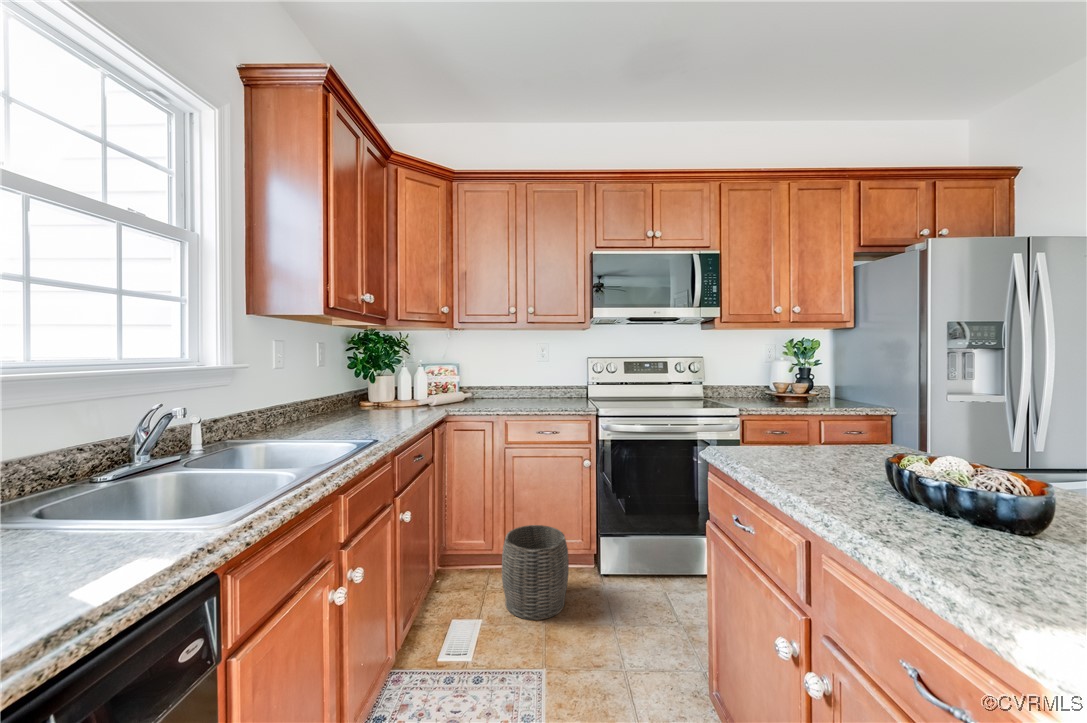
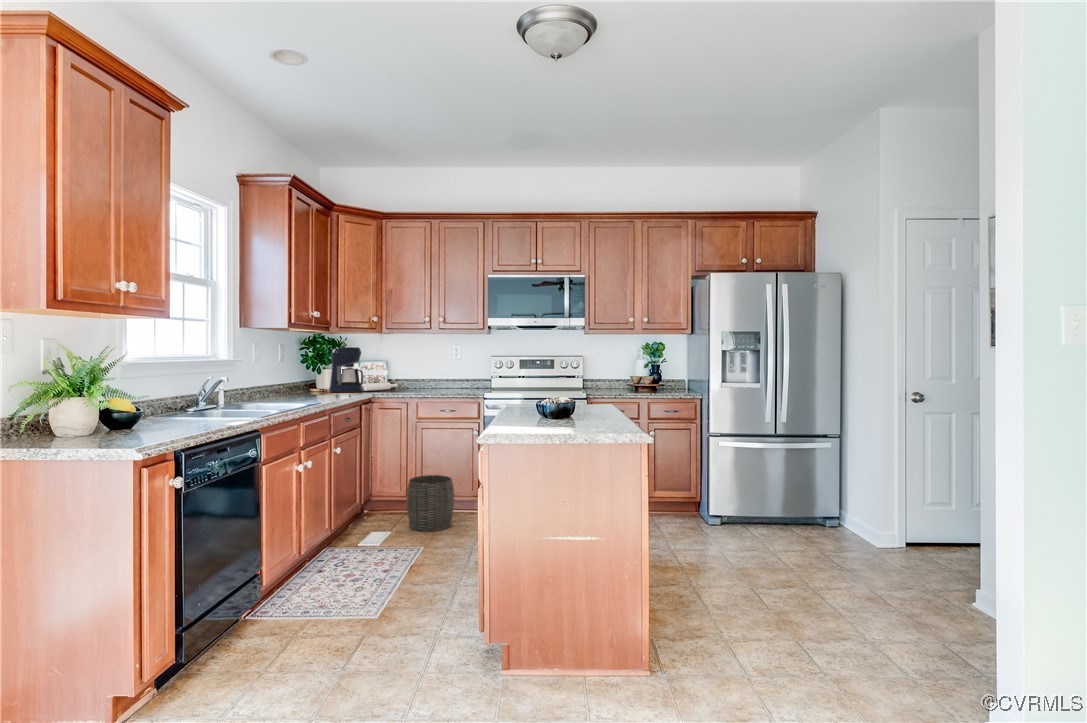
coffee maker: none [386,347,432,407] -> present [329,347,364,392]

